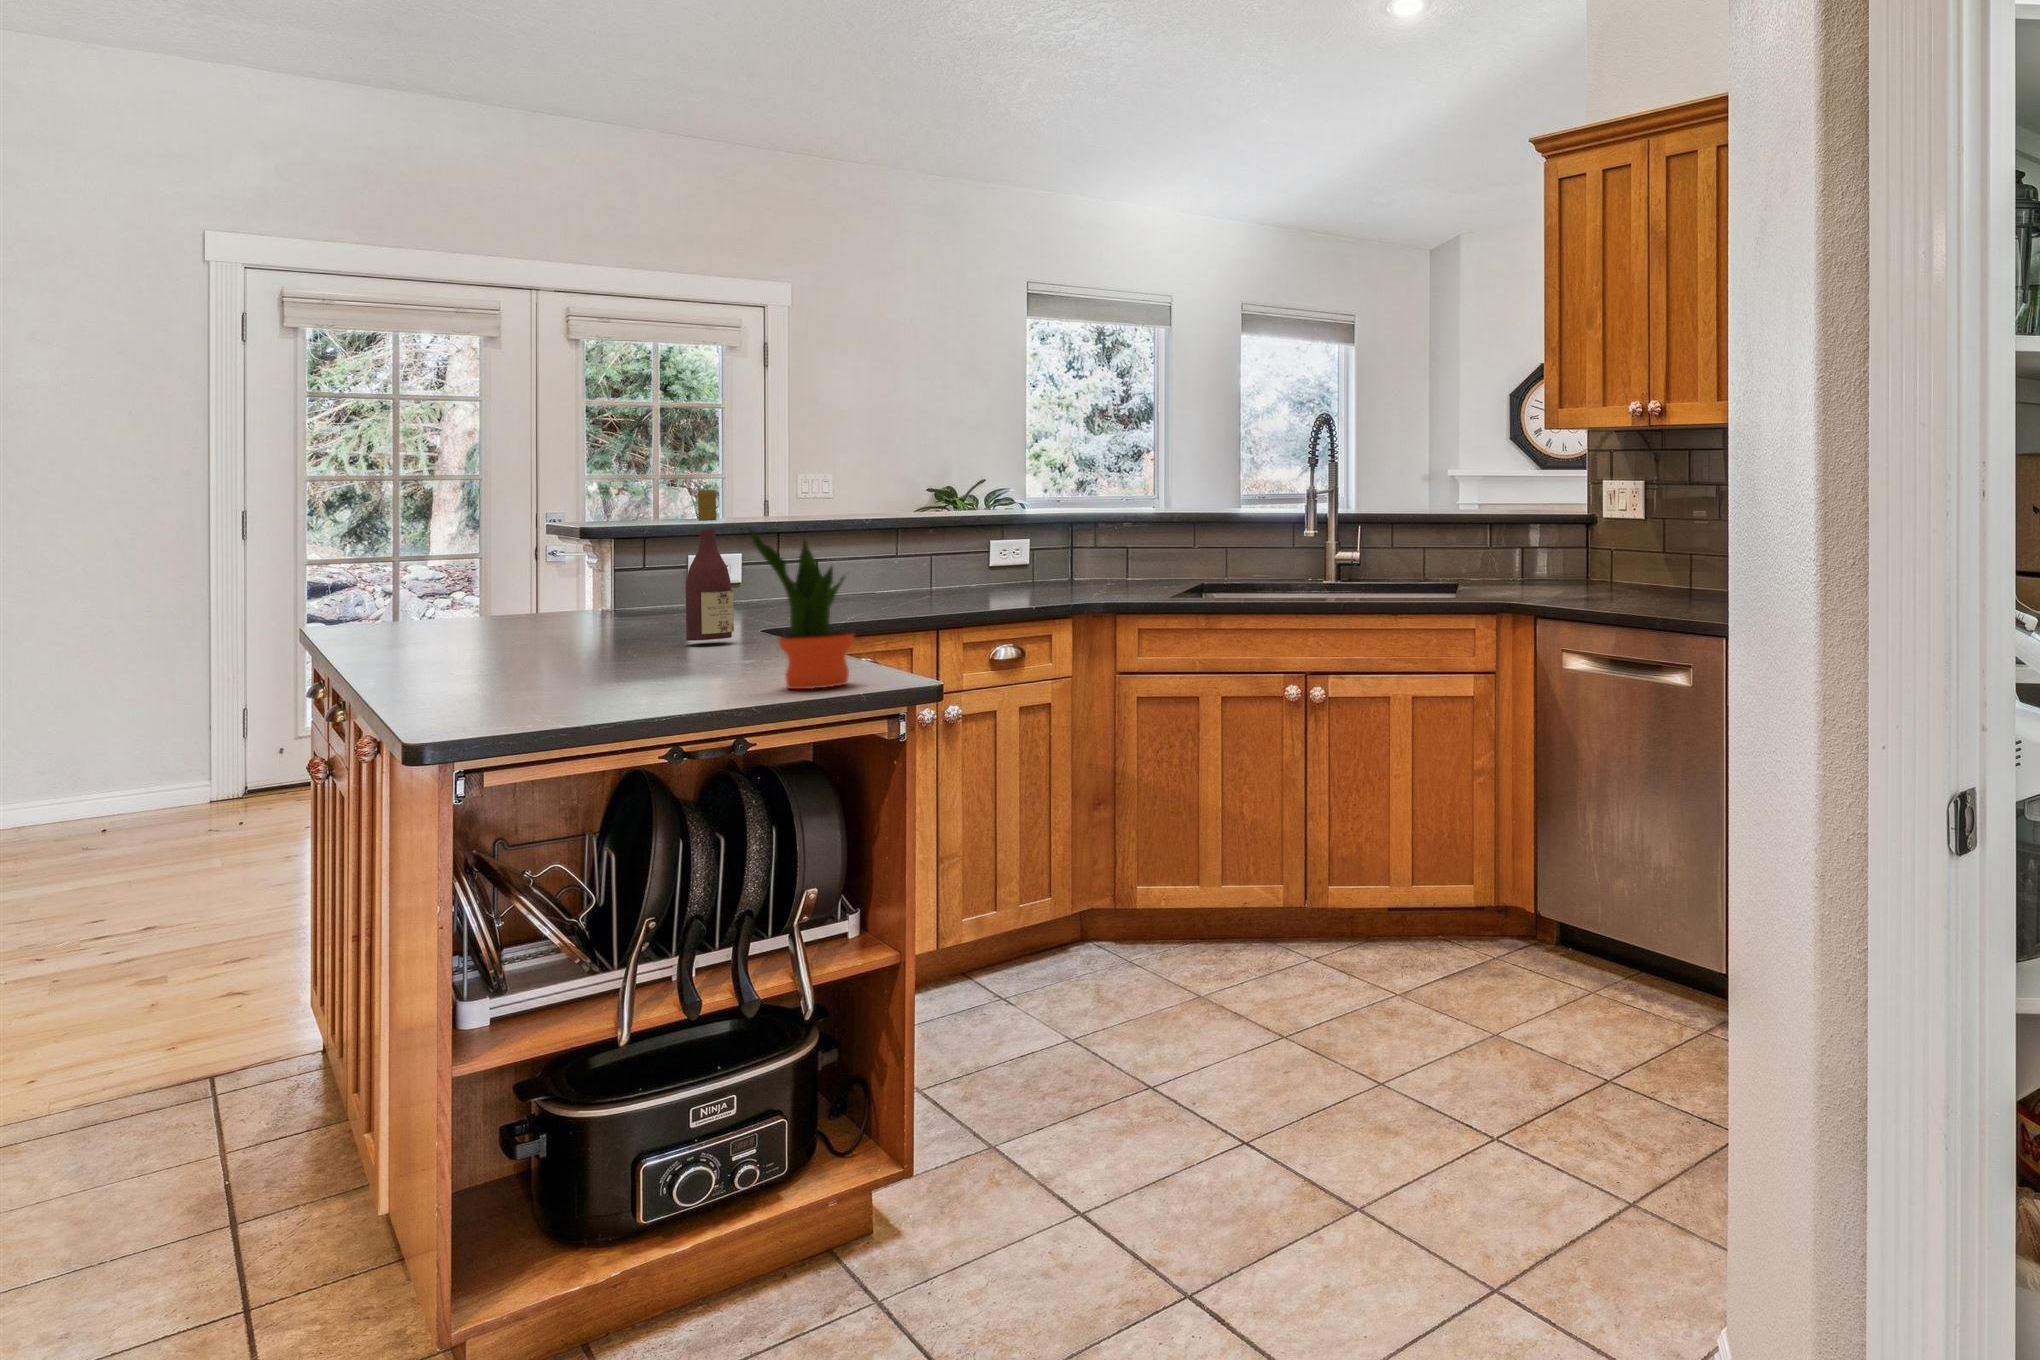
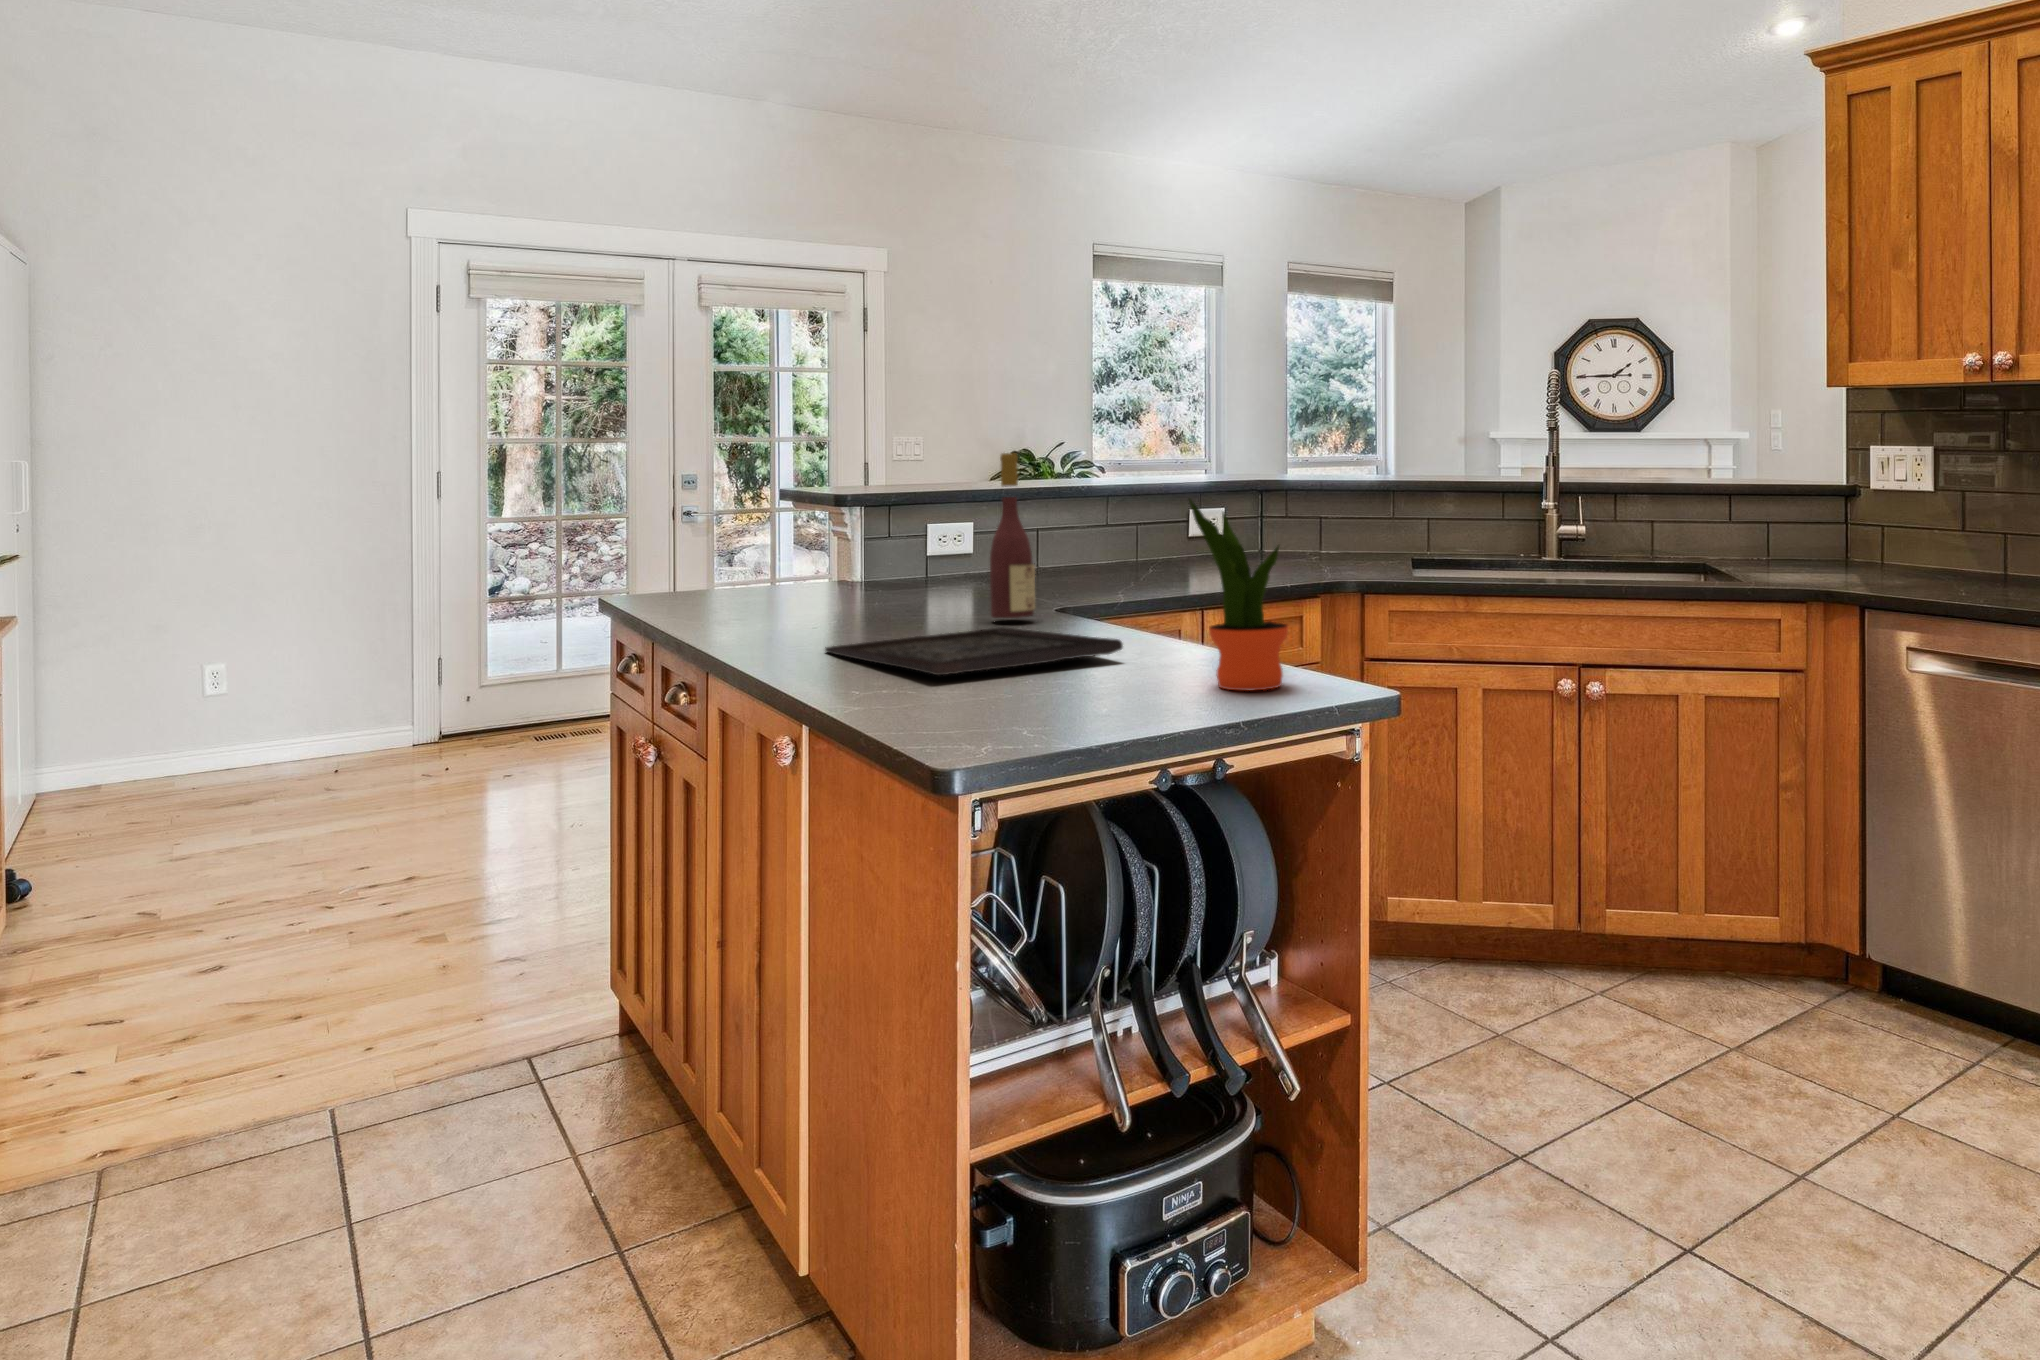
tray: none [461,647,742,685] -> present [825,627,1123,675]

